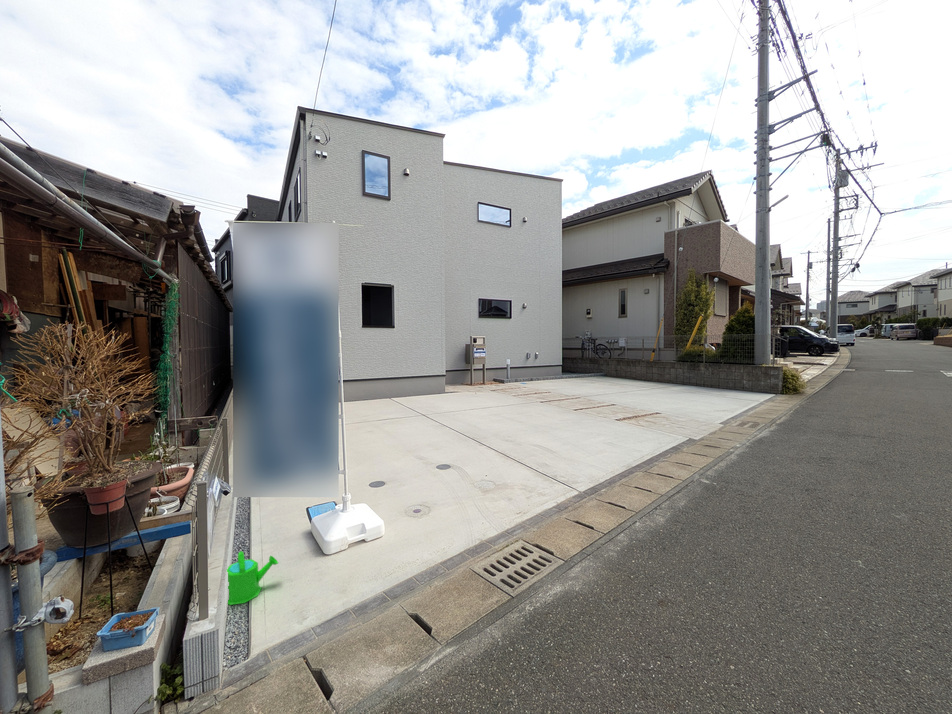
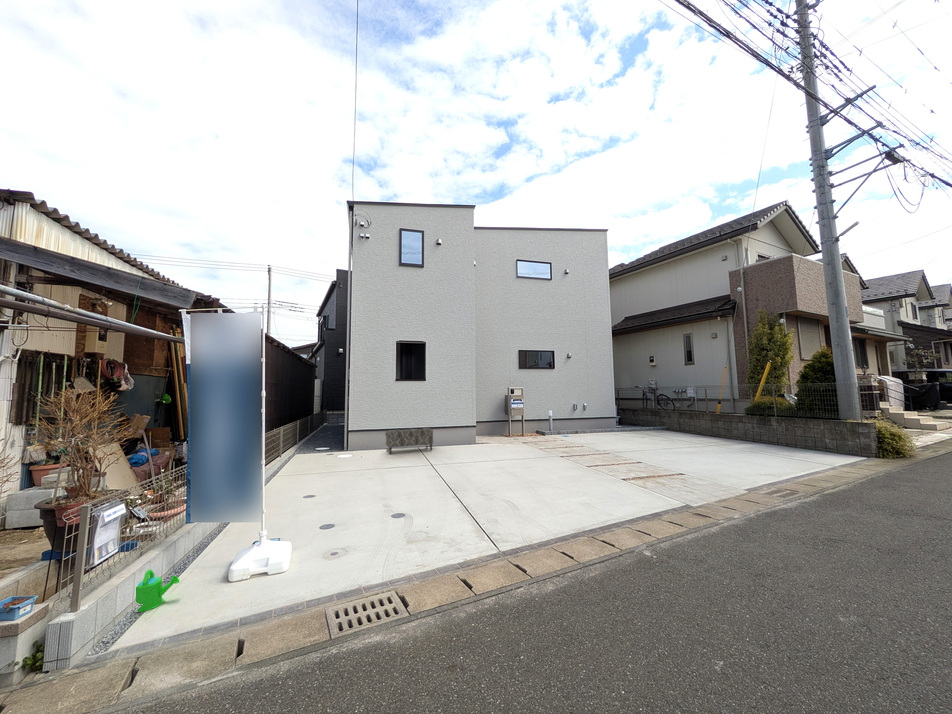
bench: none [354,377,407,406] -> present [385,428,433,454]

